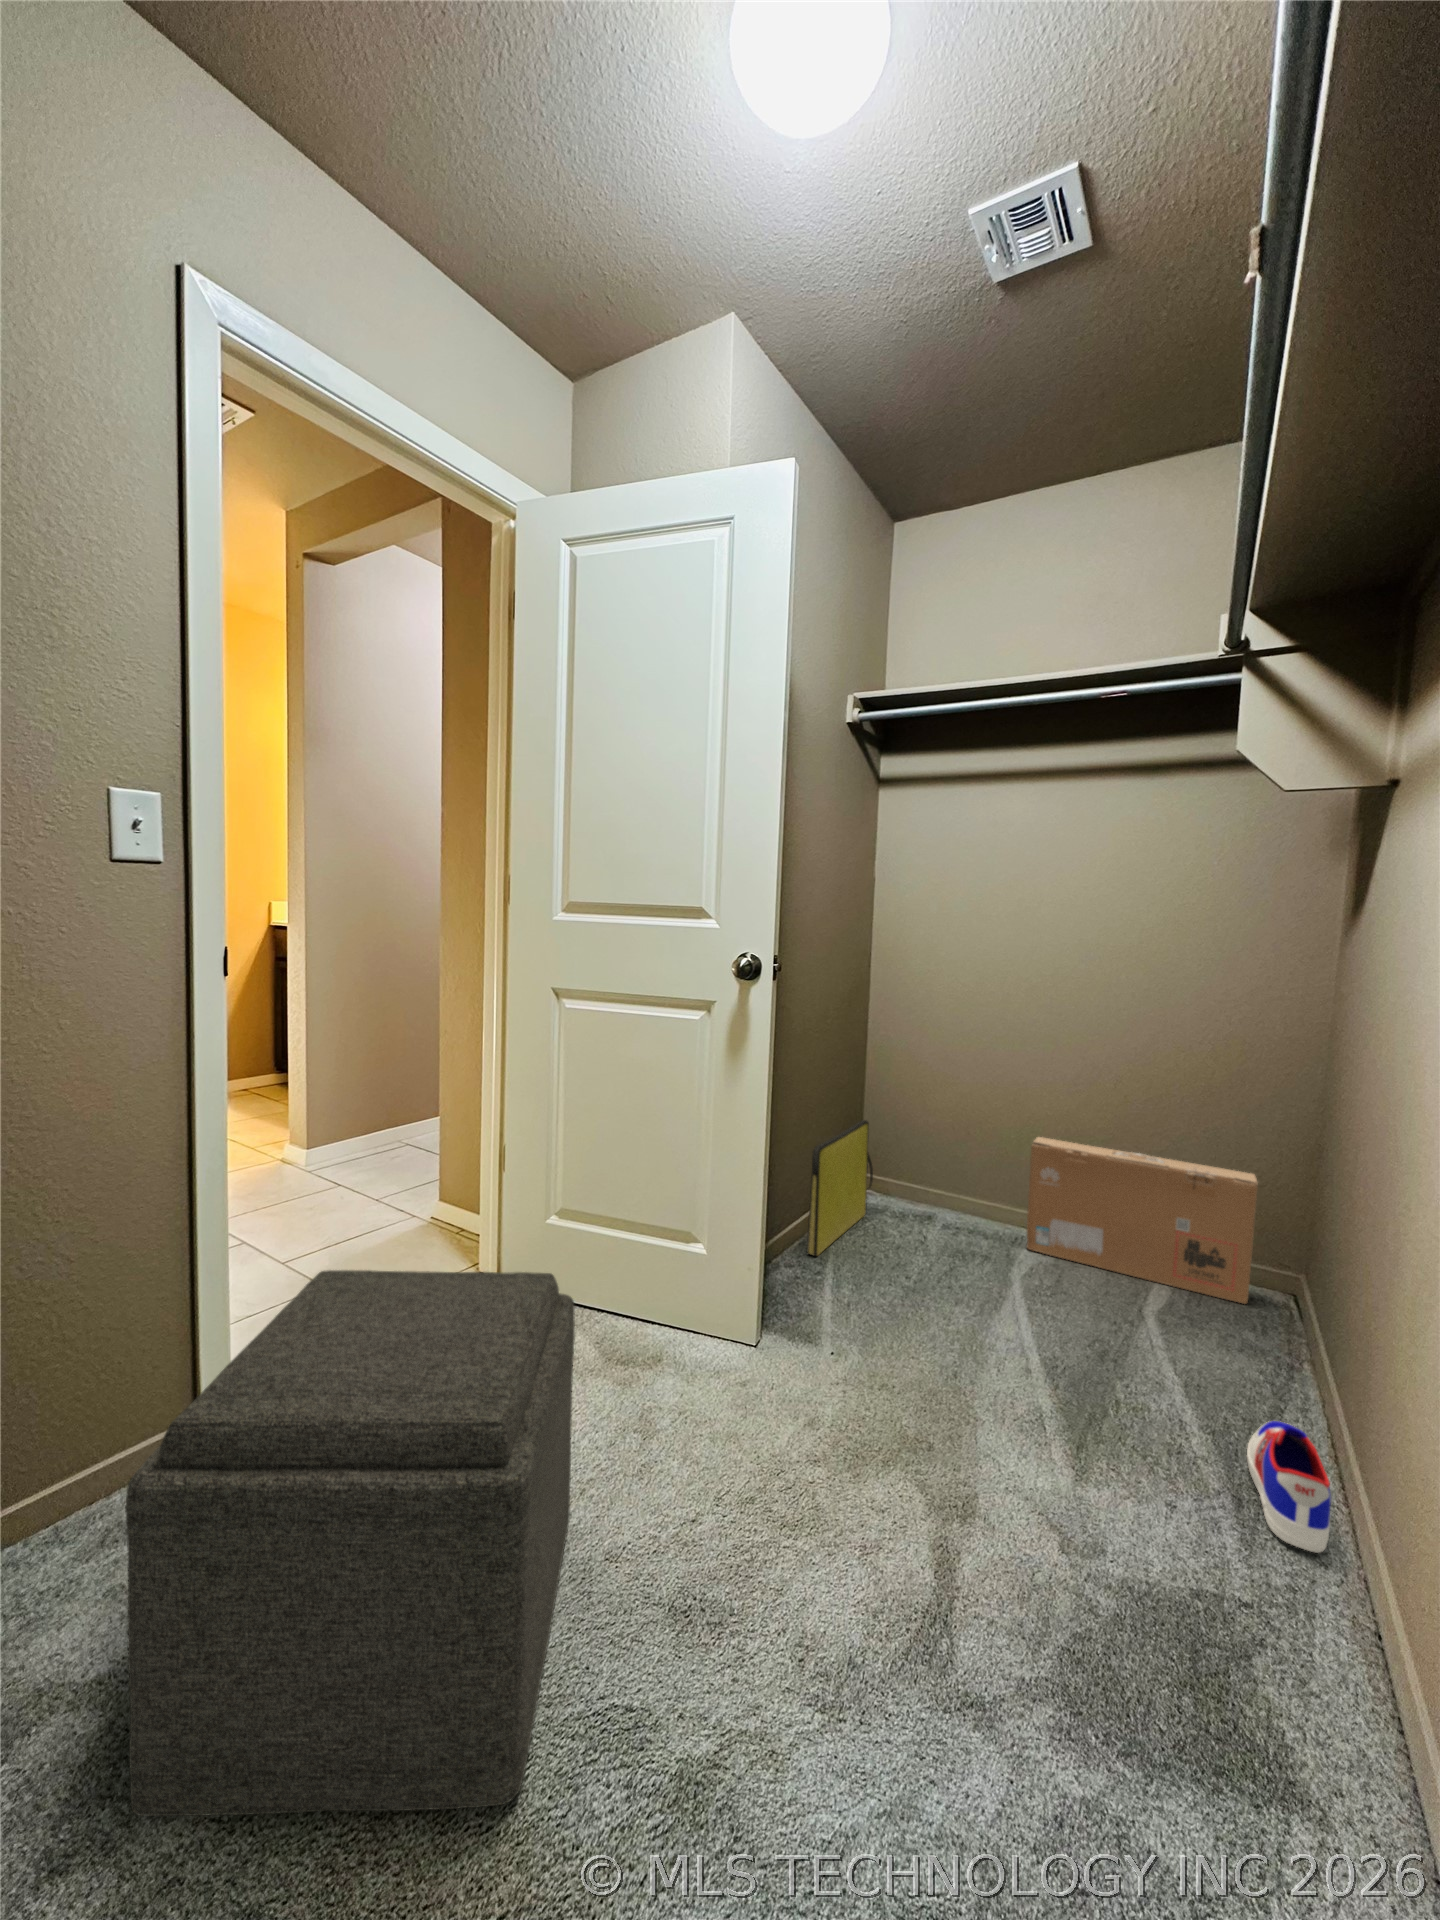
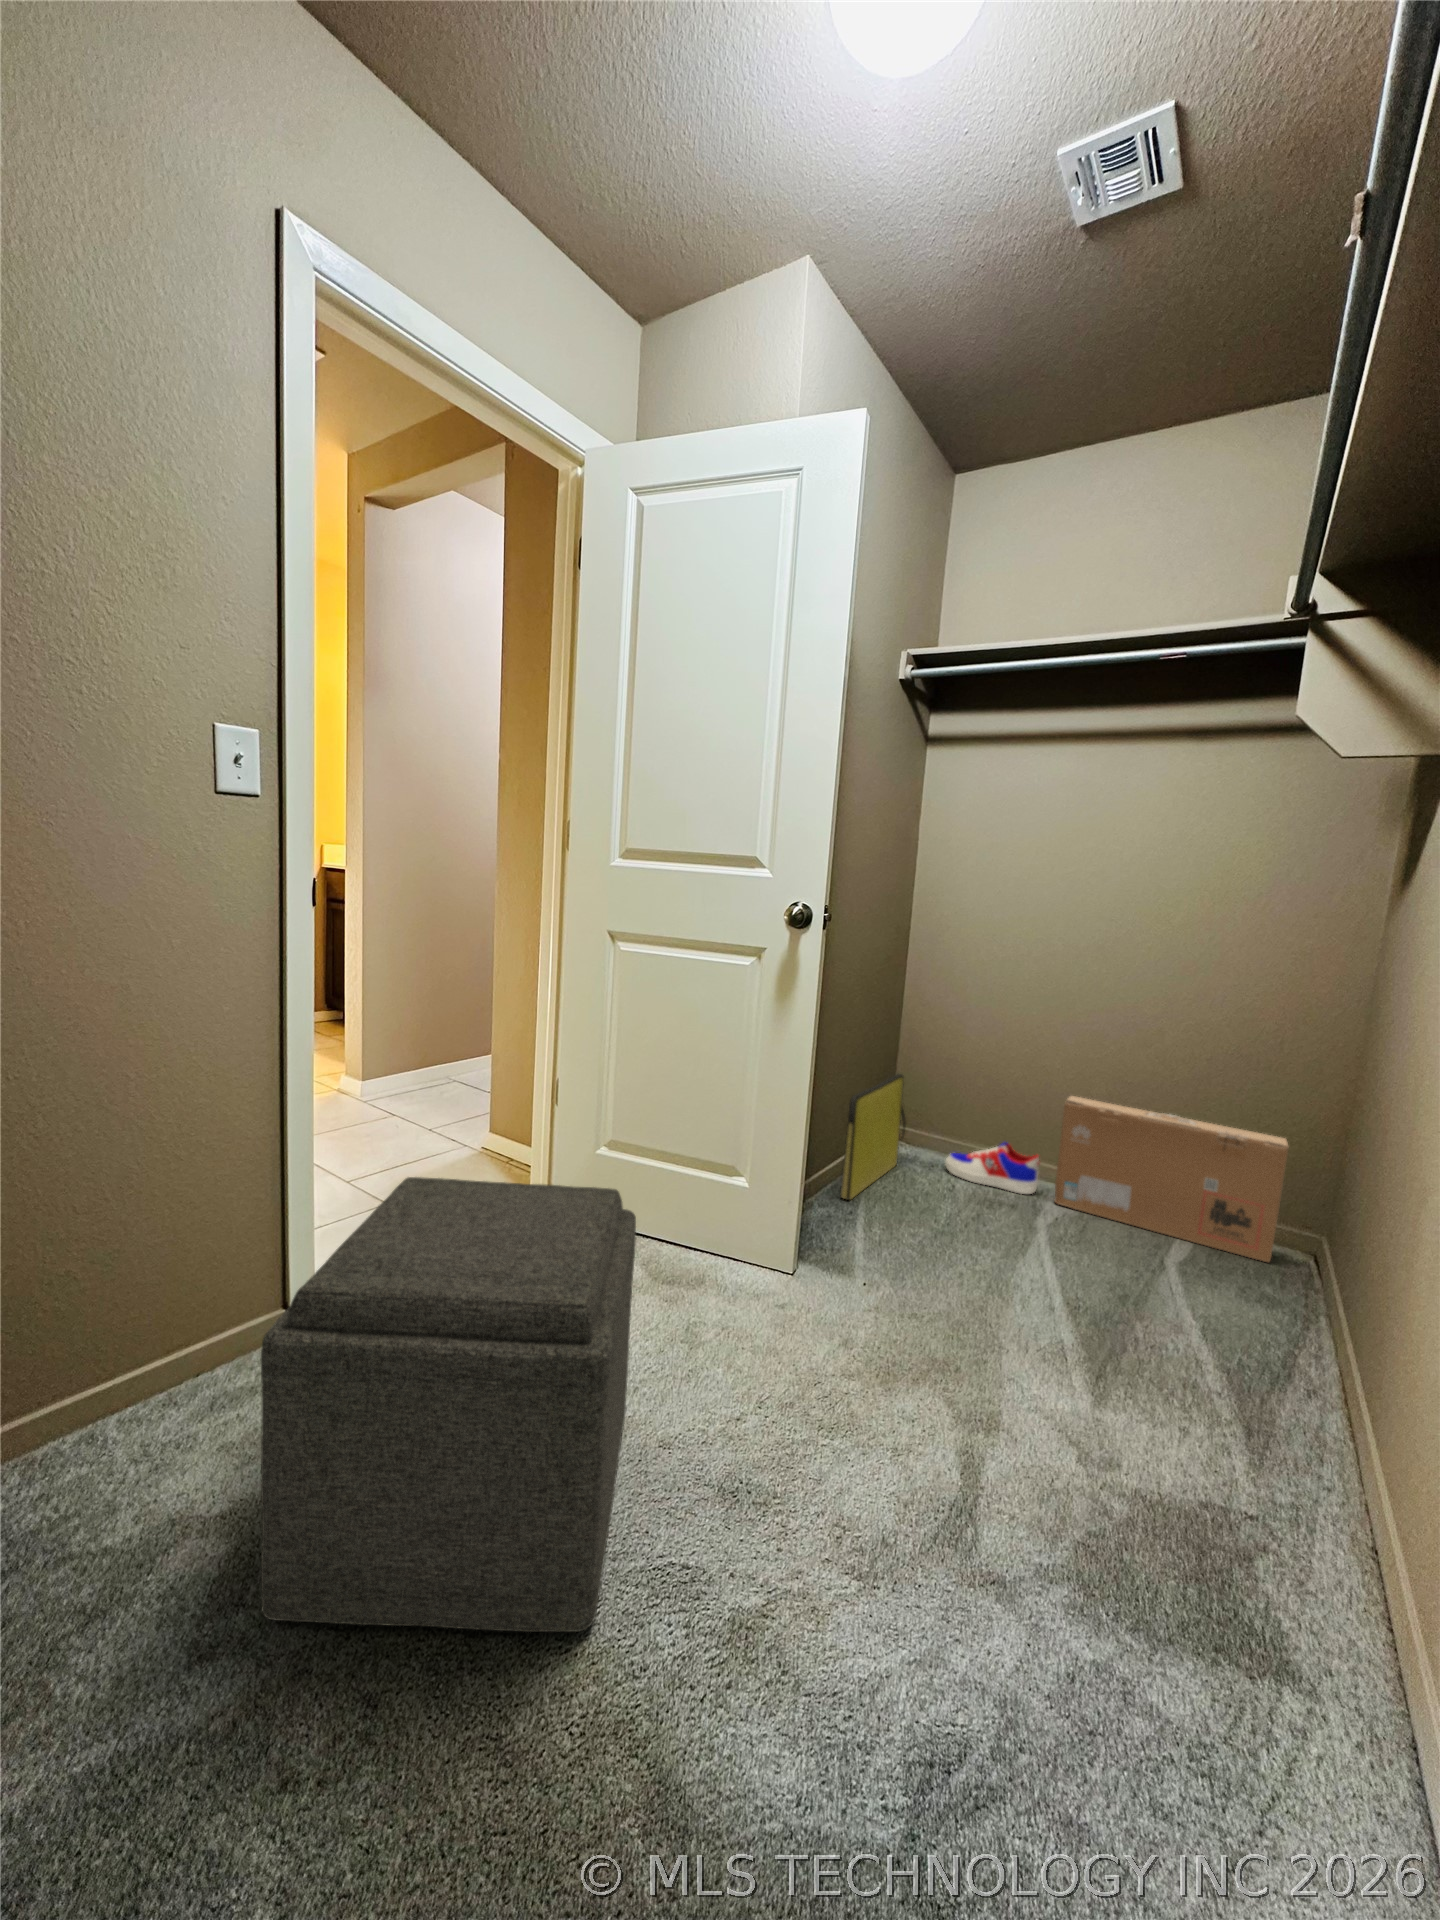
sneaker: present [1247,1421,1331,1553] -> present [946,1143,1040,1194]

